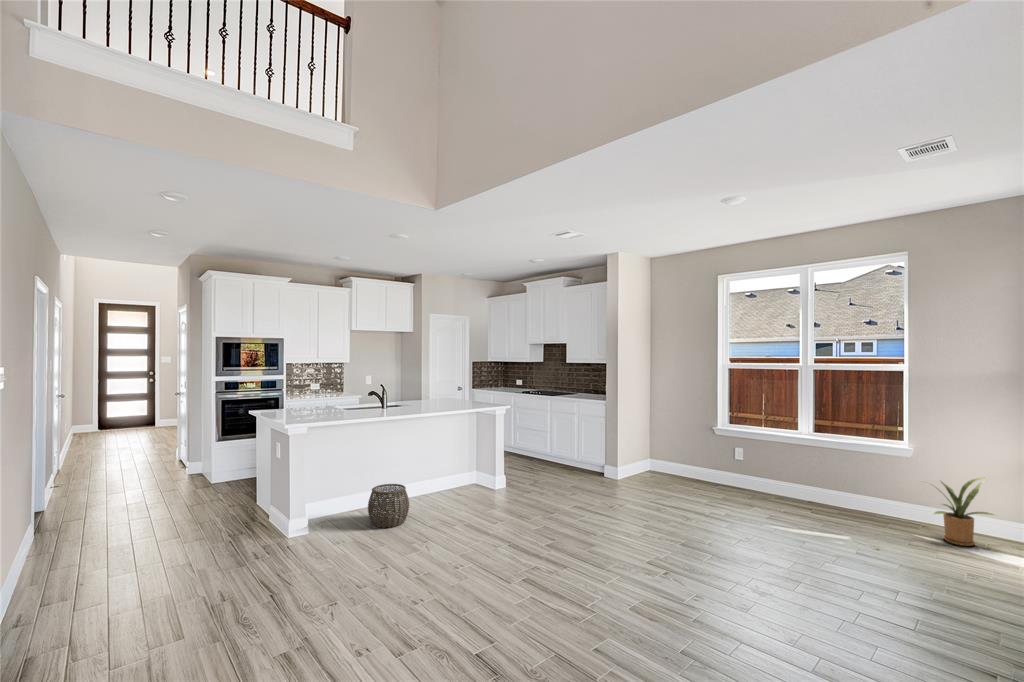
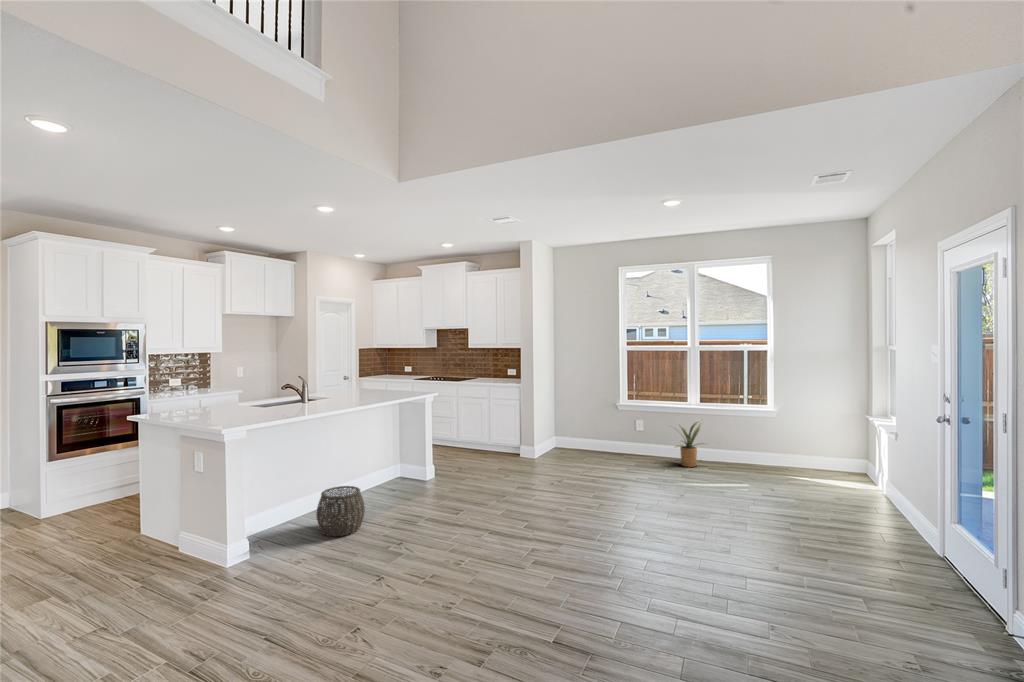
house plant: present [934,478,994,546] -> present [676,421,706,467]

